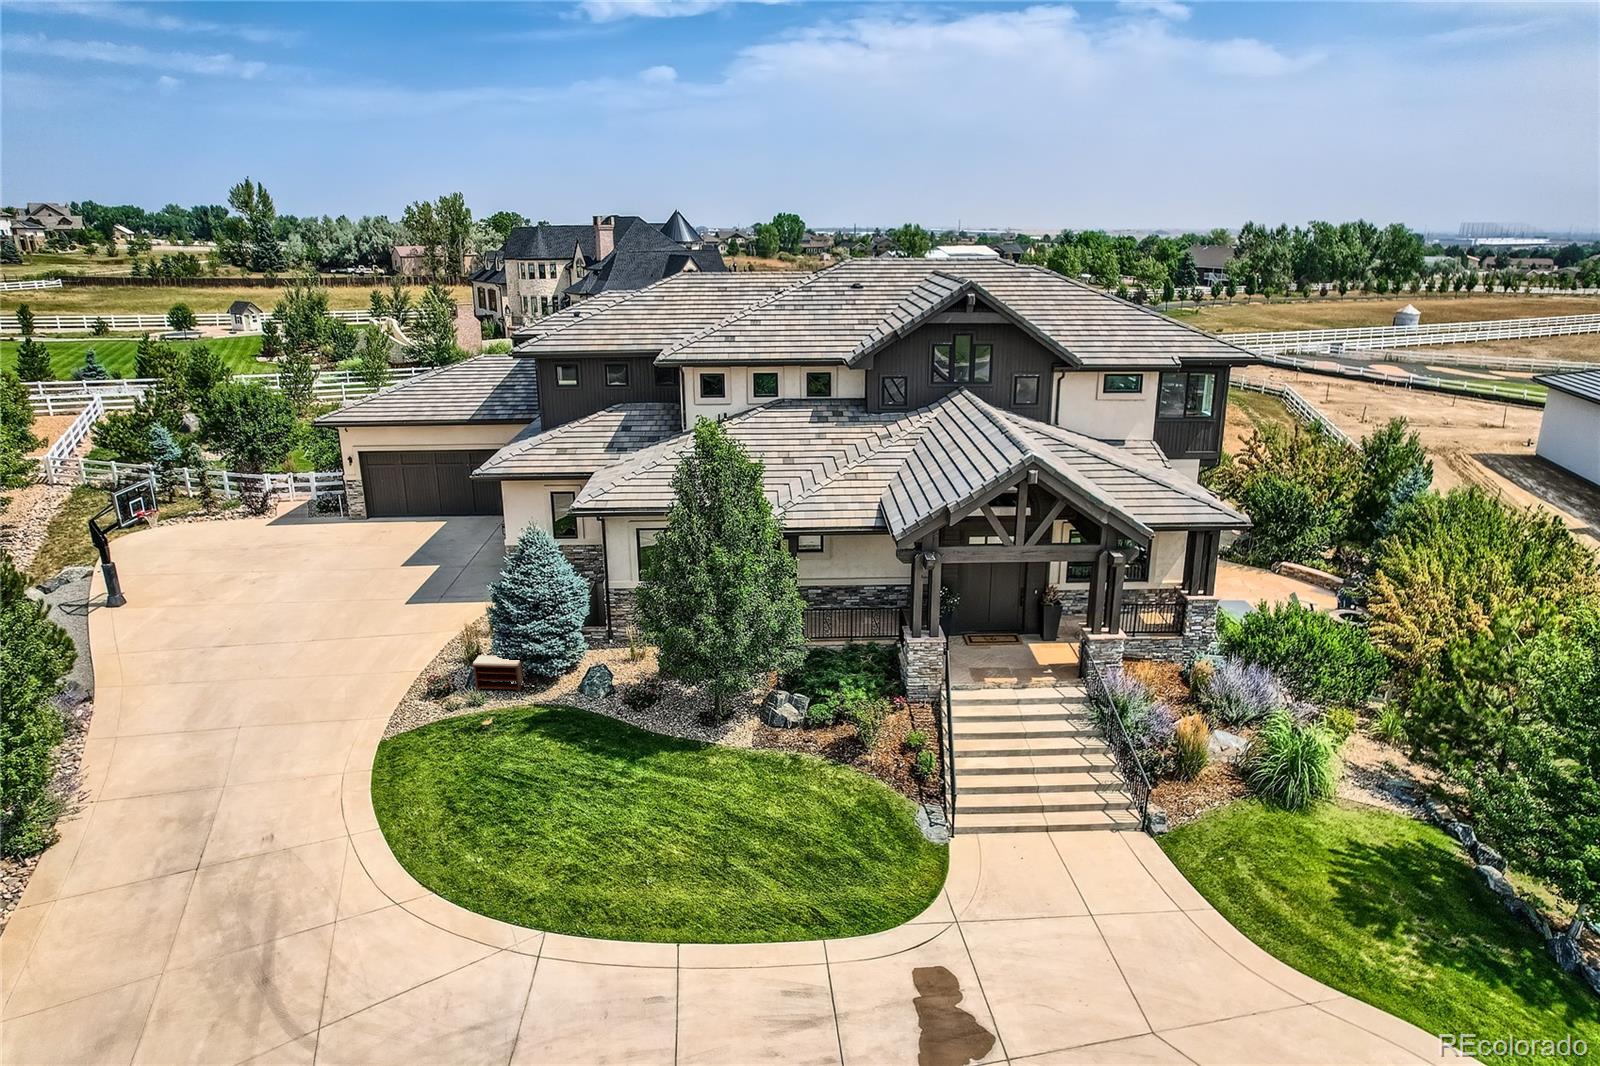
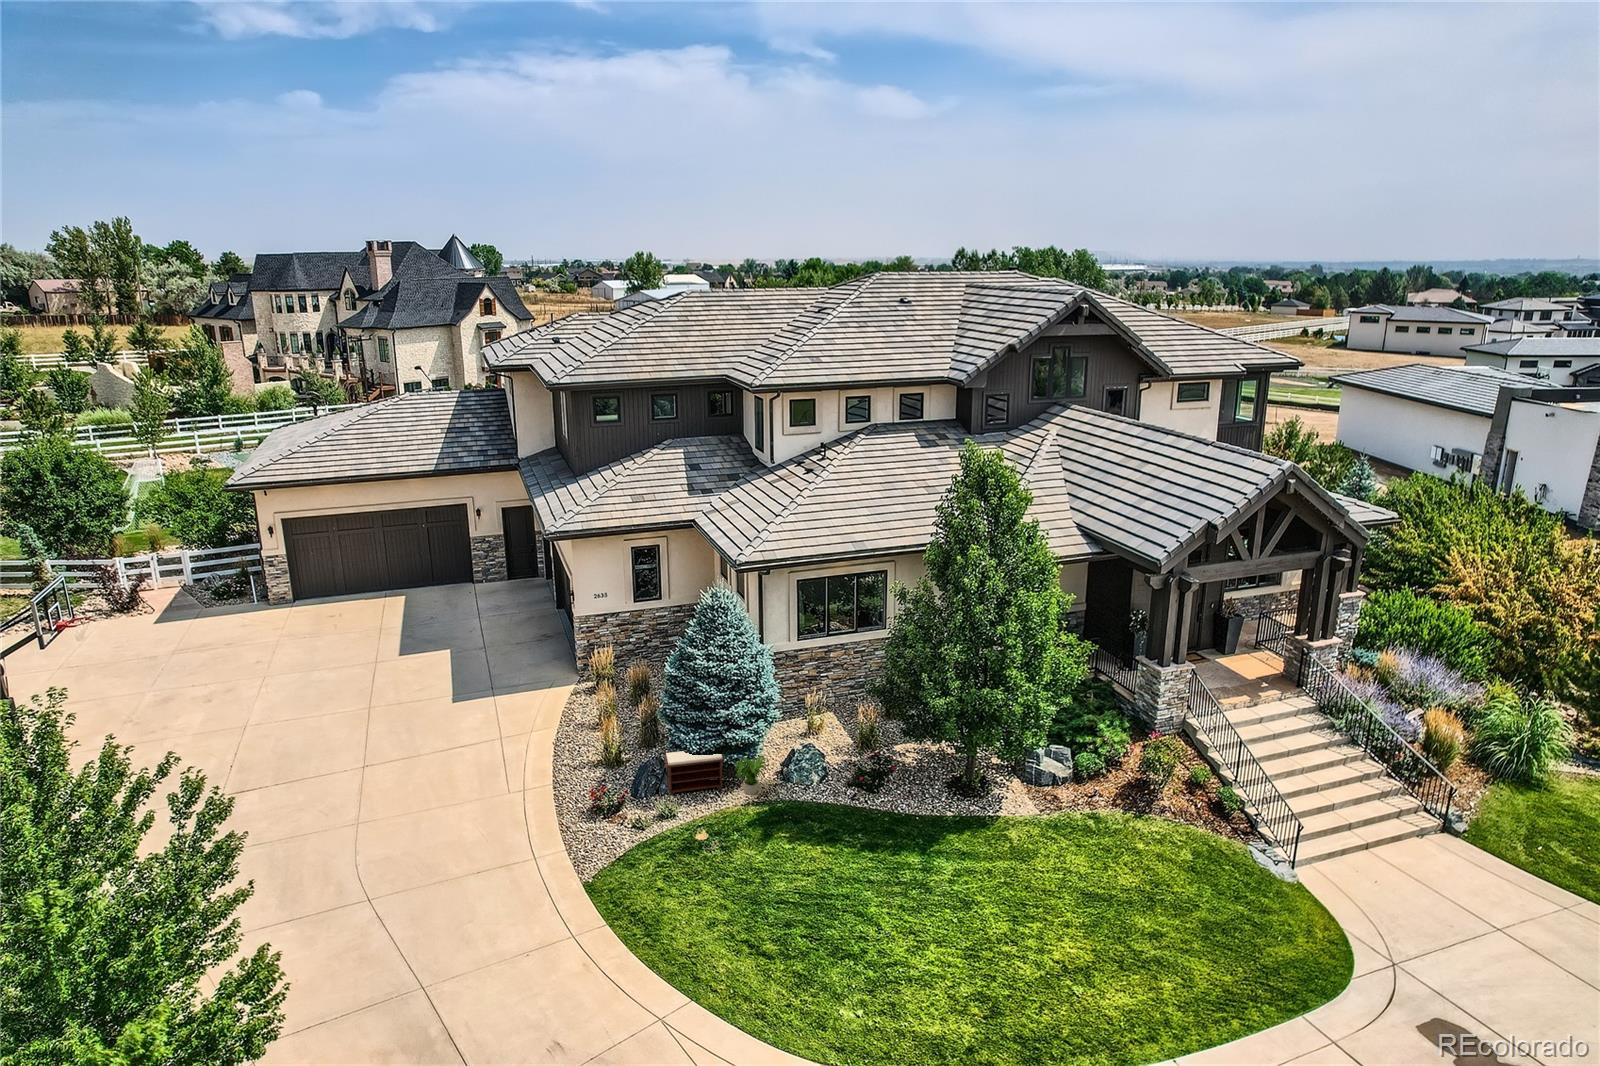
potted plant: none [520,667,556,699] -> present [735,756,769,795]

